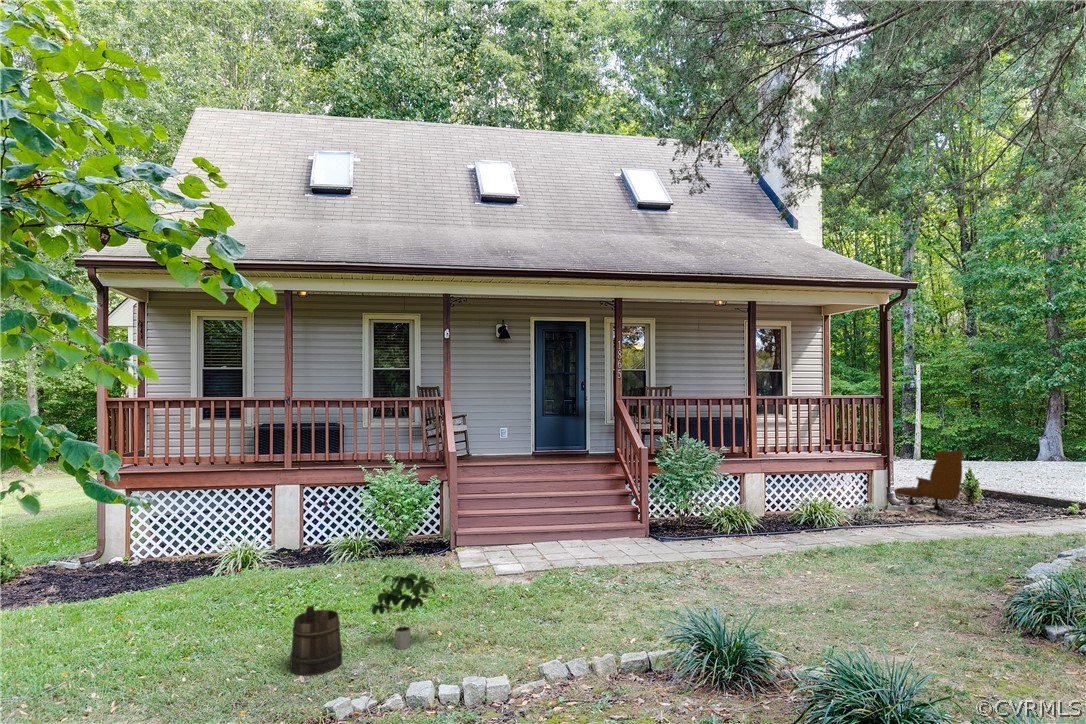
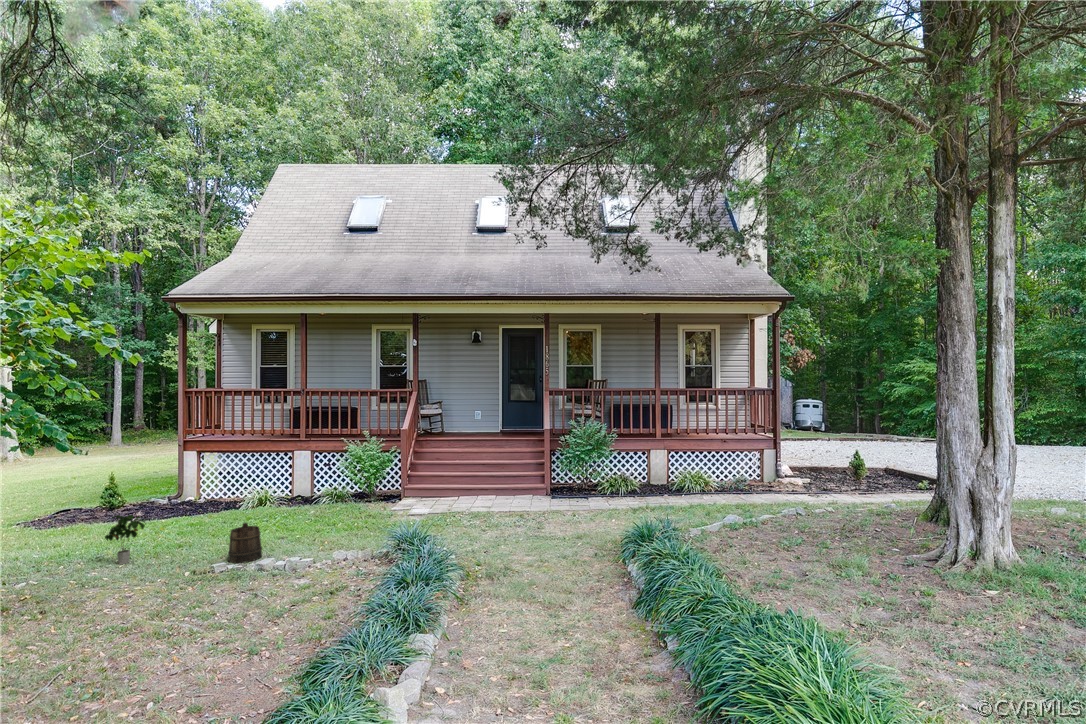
lounge chair: present [896,450,964,517] -> none [788,434,830,489]
potted plant: present [369,573,435,650] -> present [105,515,145,564]

